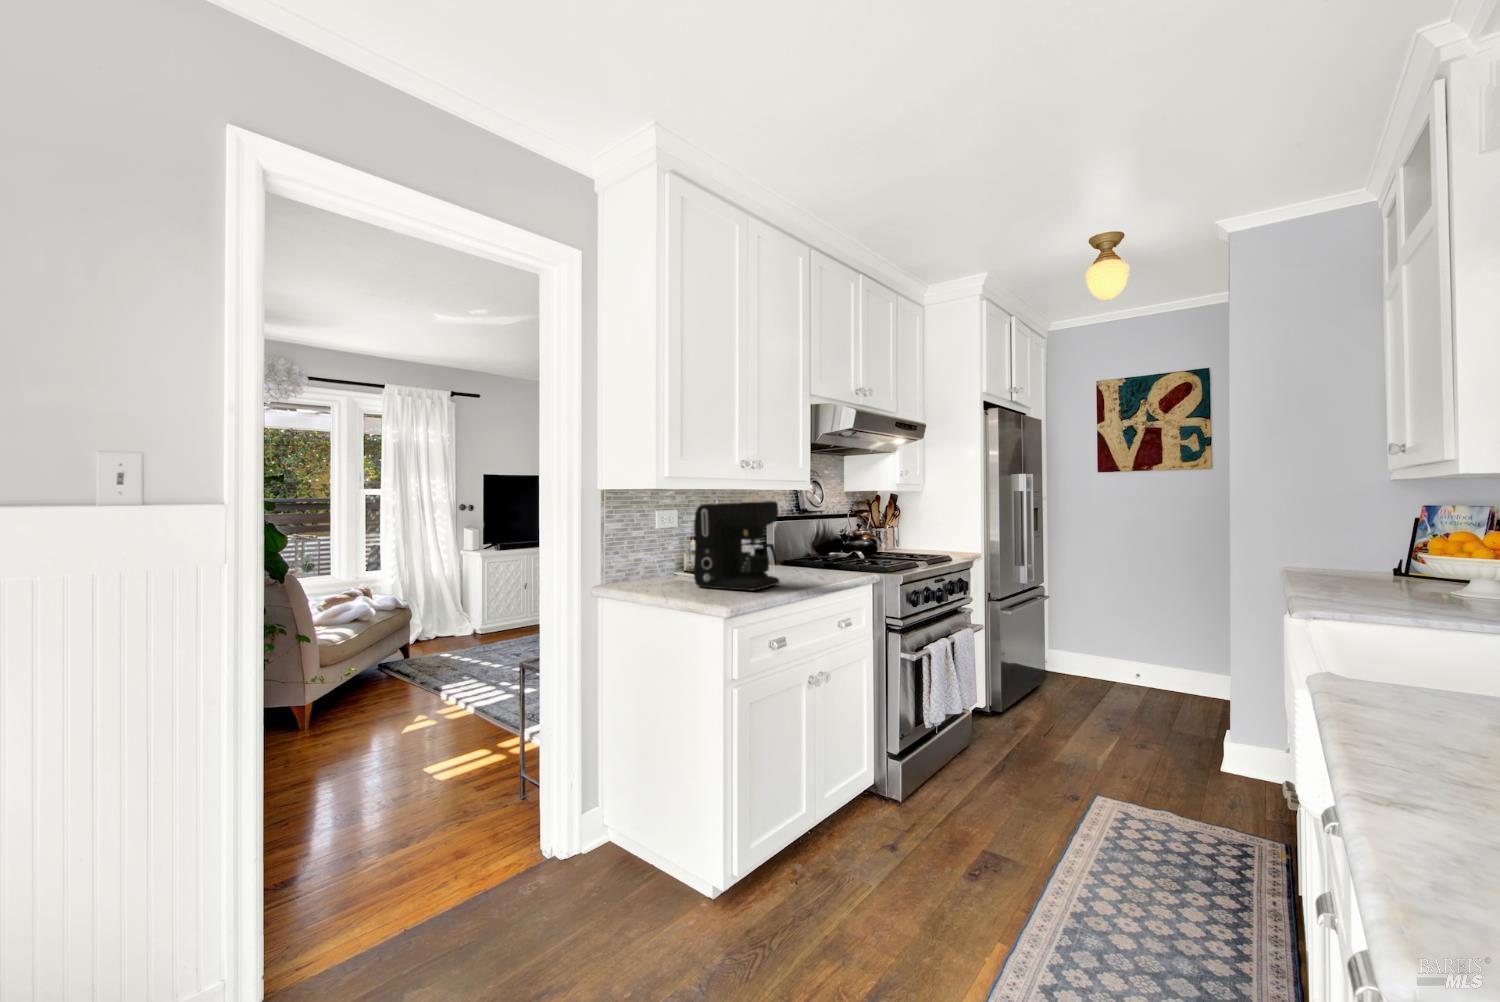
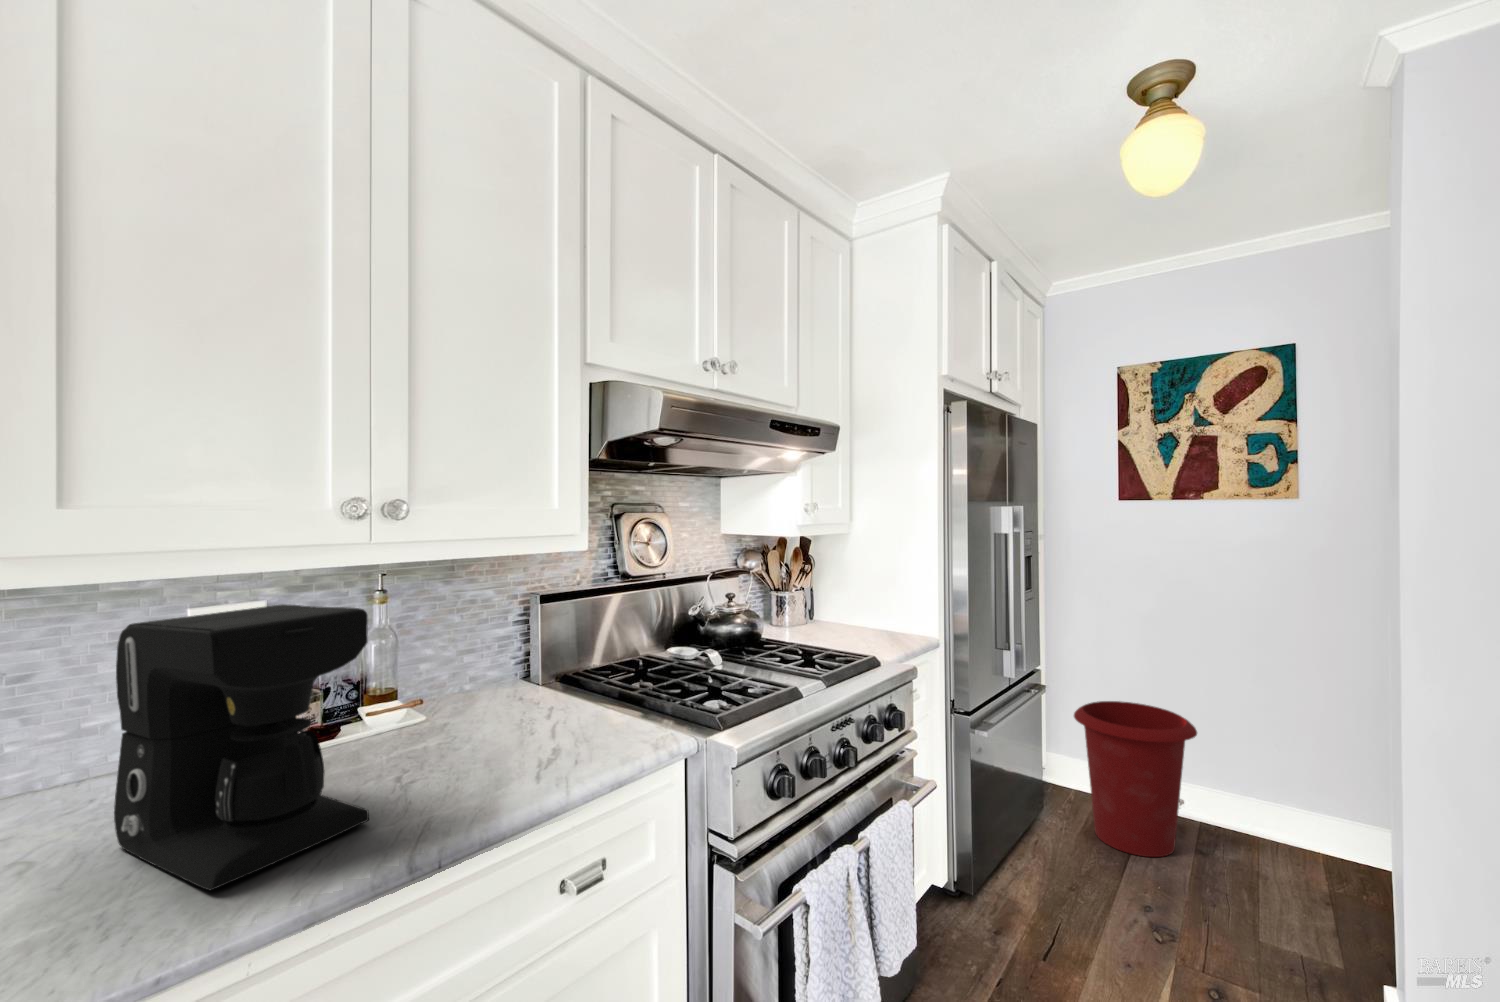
waste bin: none [1066,605,1145,696] -> present [1074,701,1197,857]

